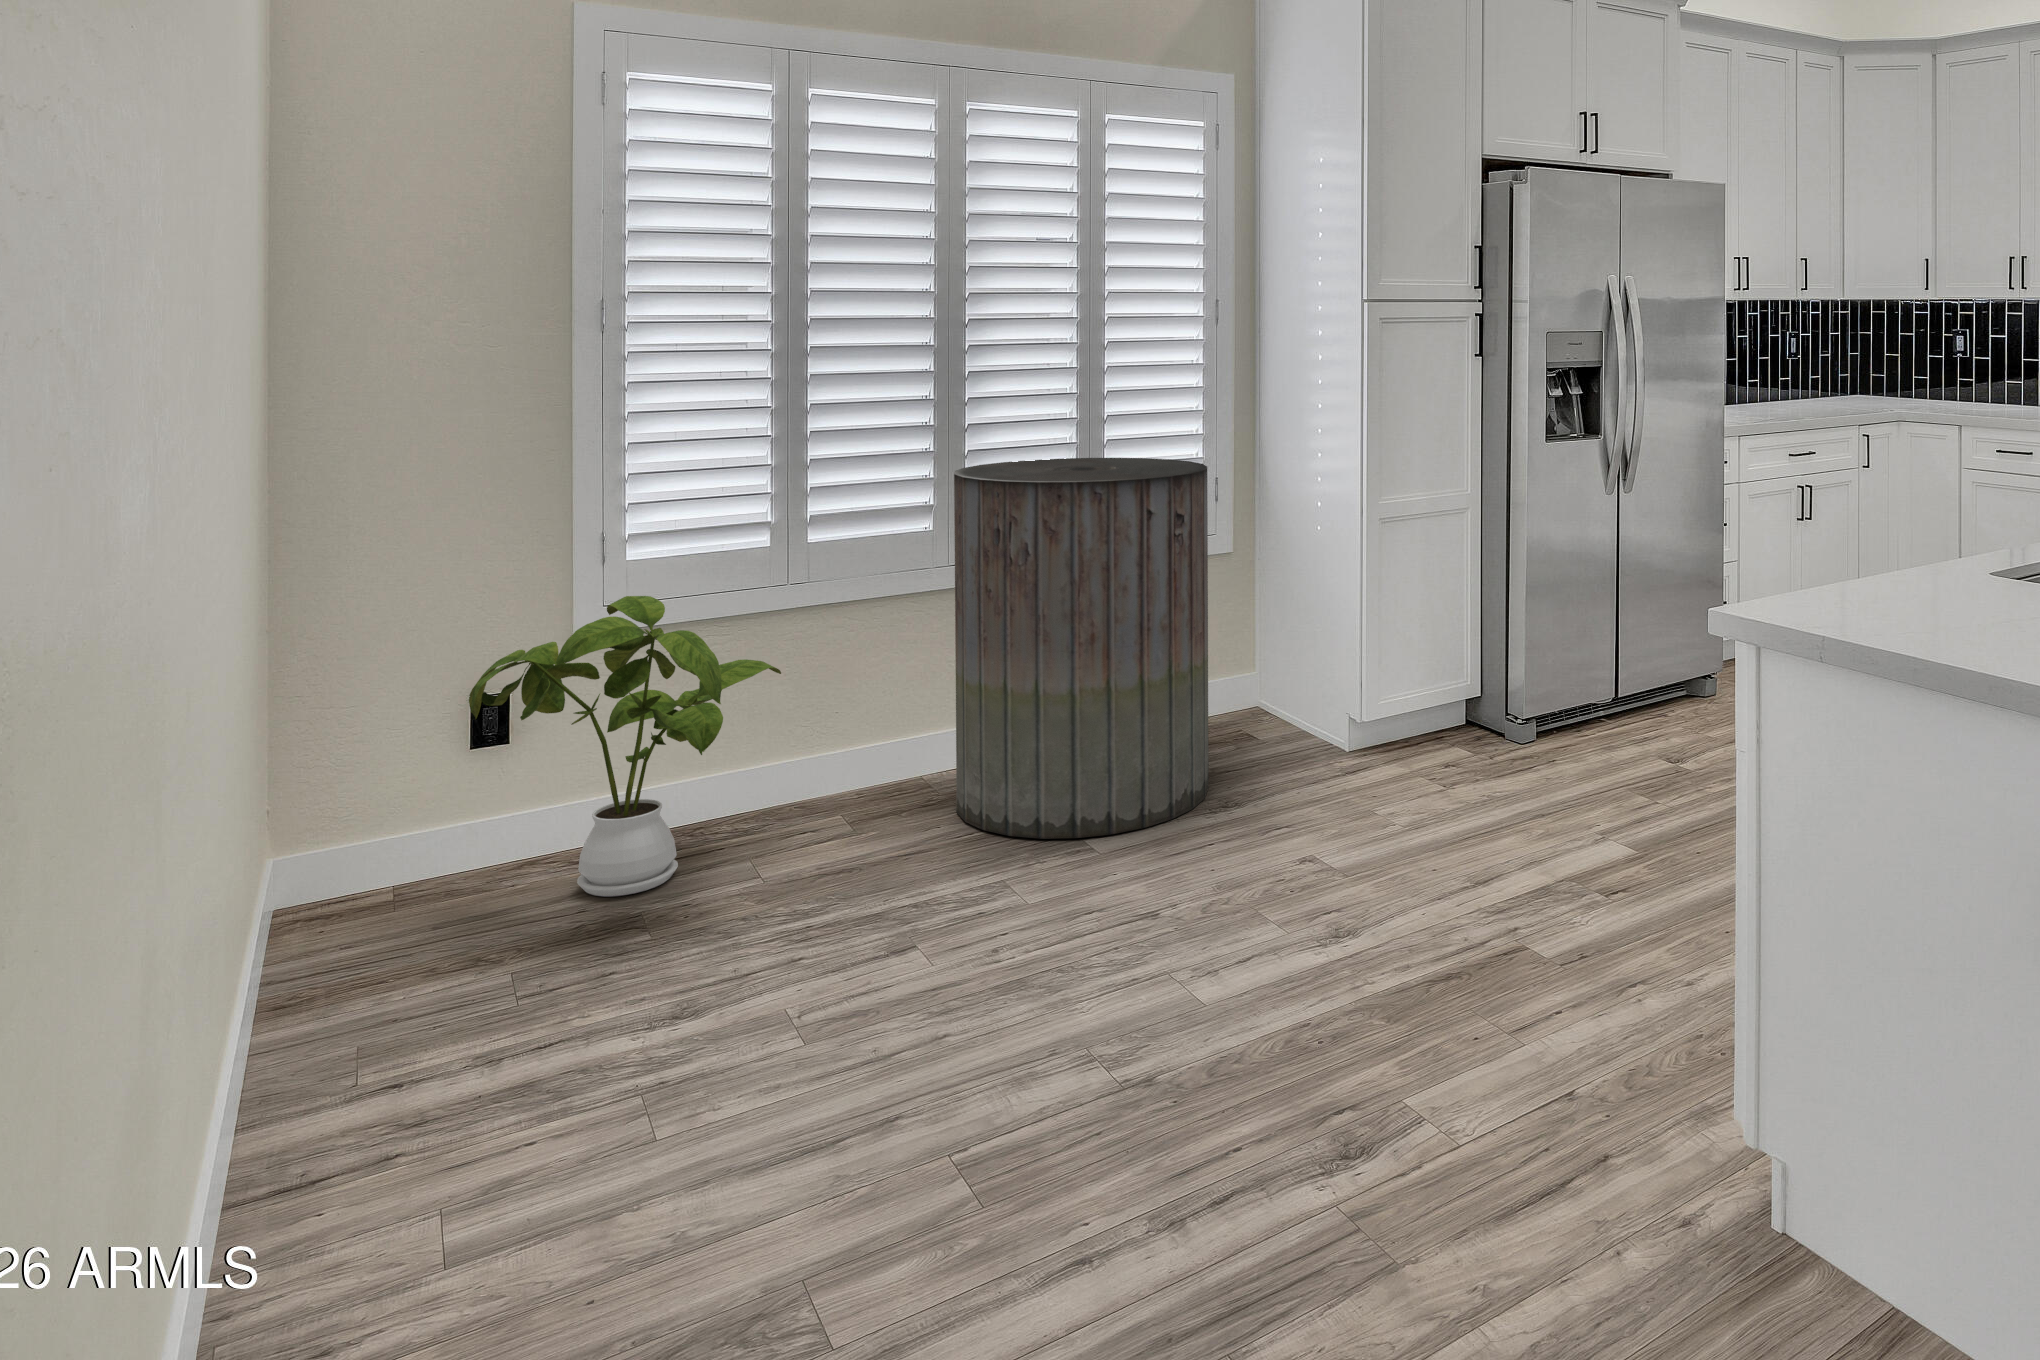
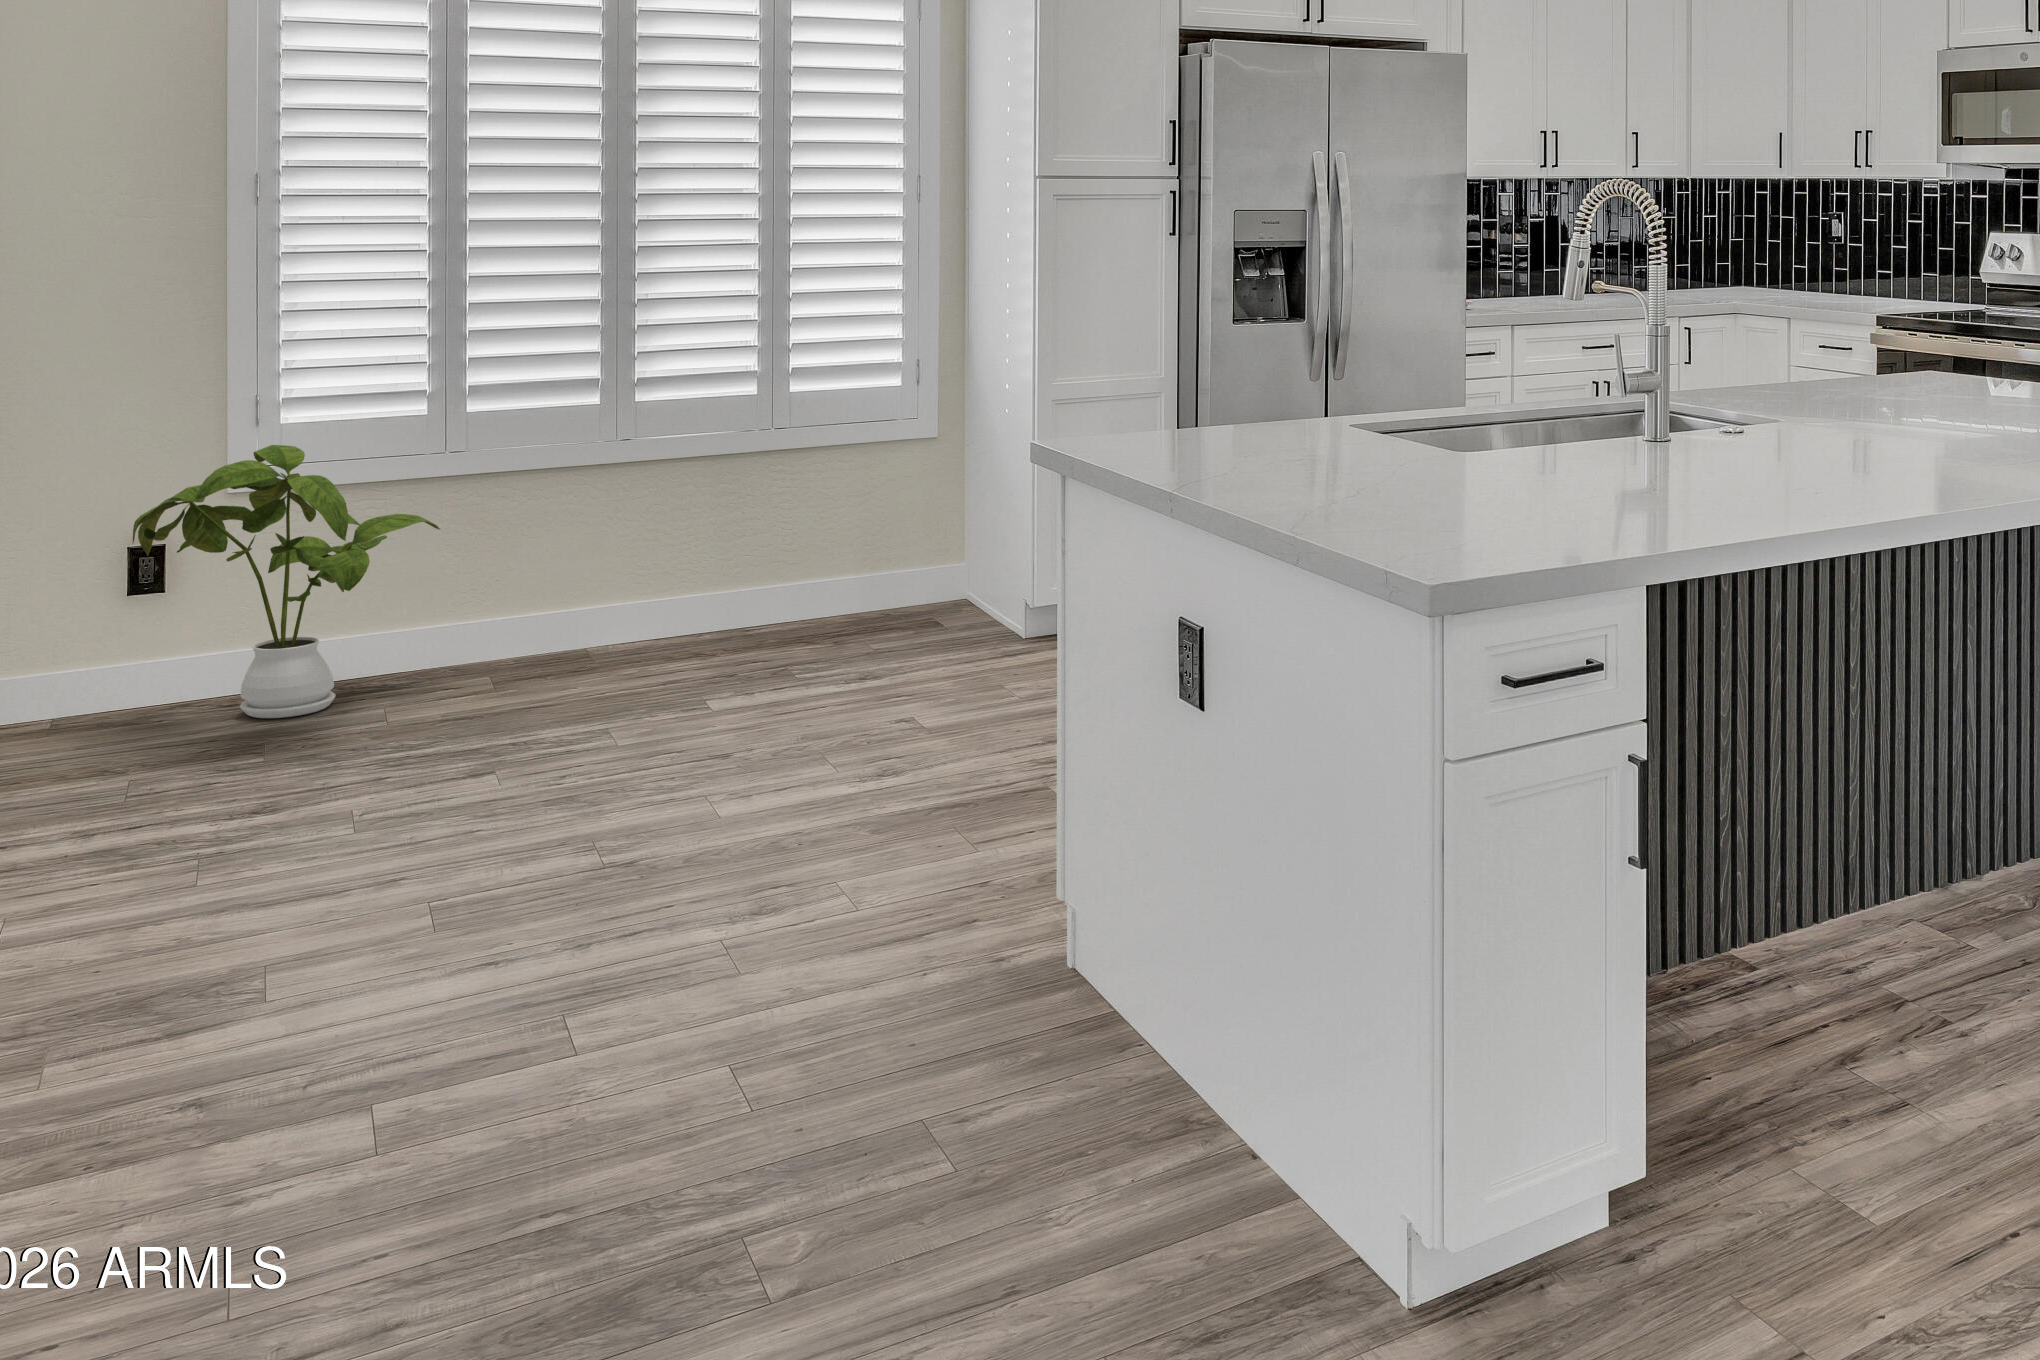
trash can: present [954,458,1209,839] -> none [606,335,871,690]

